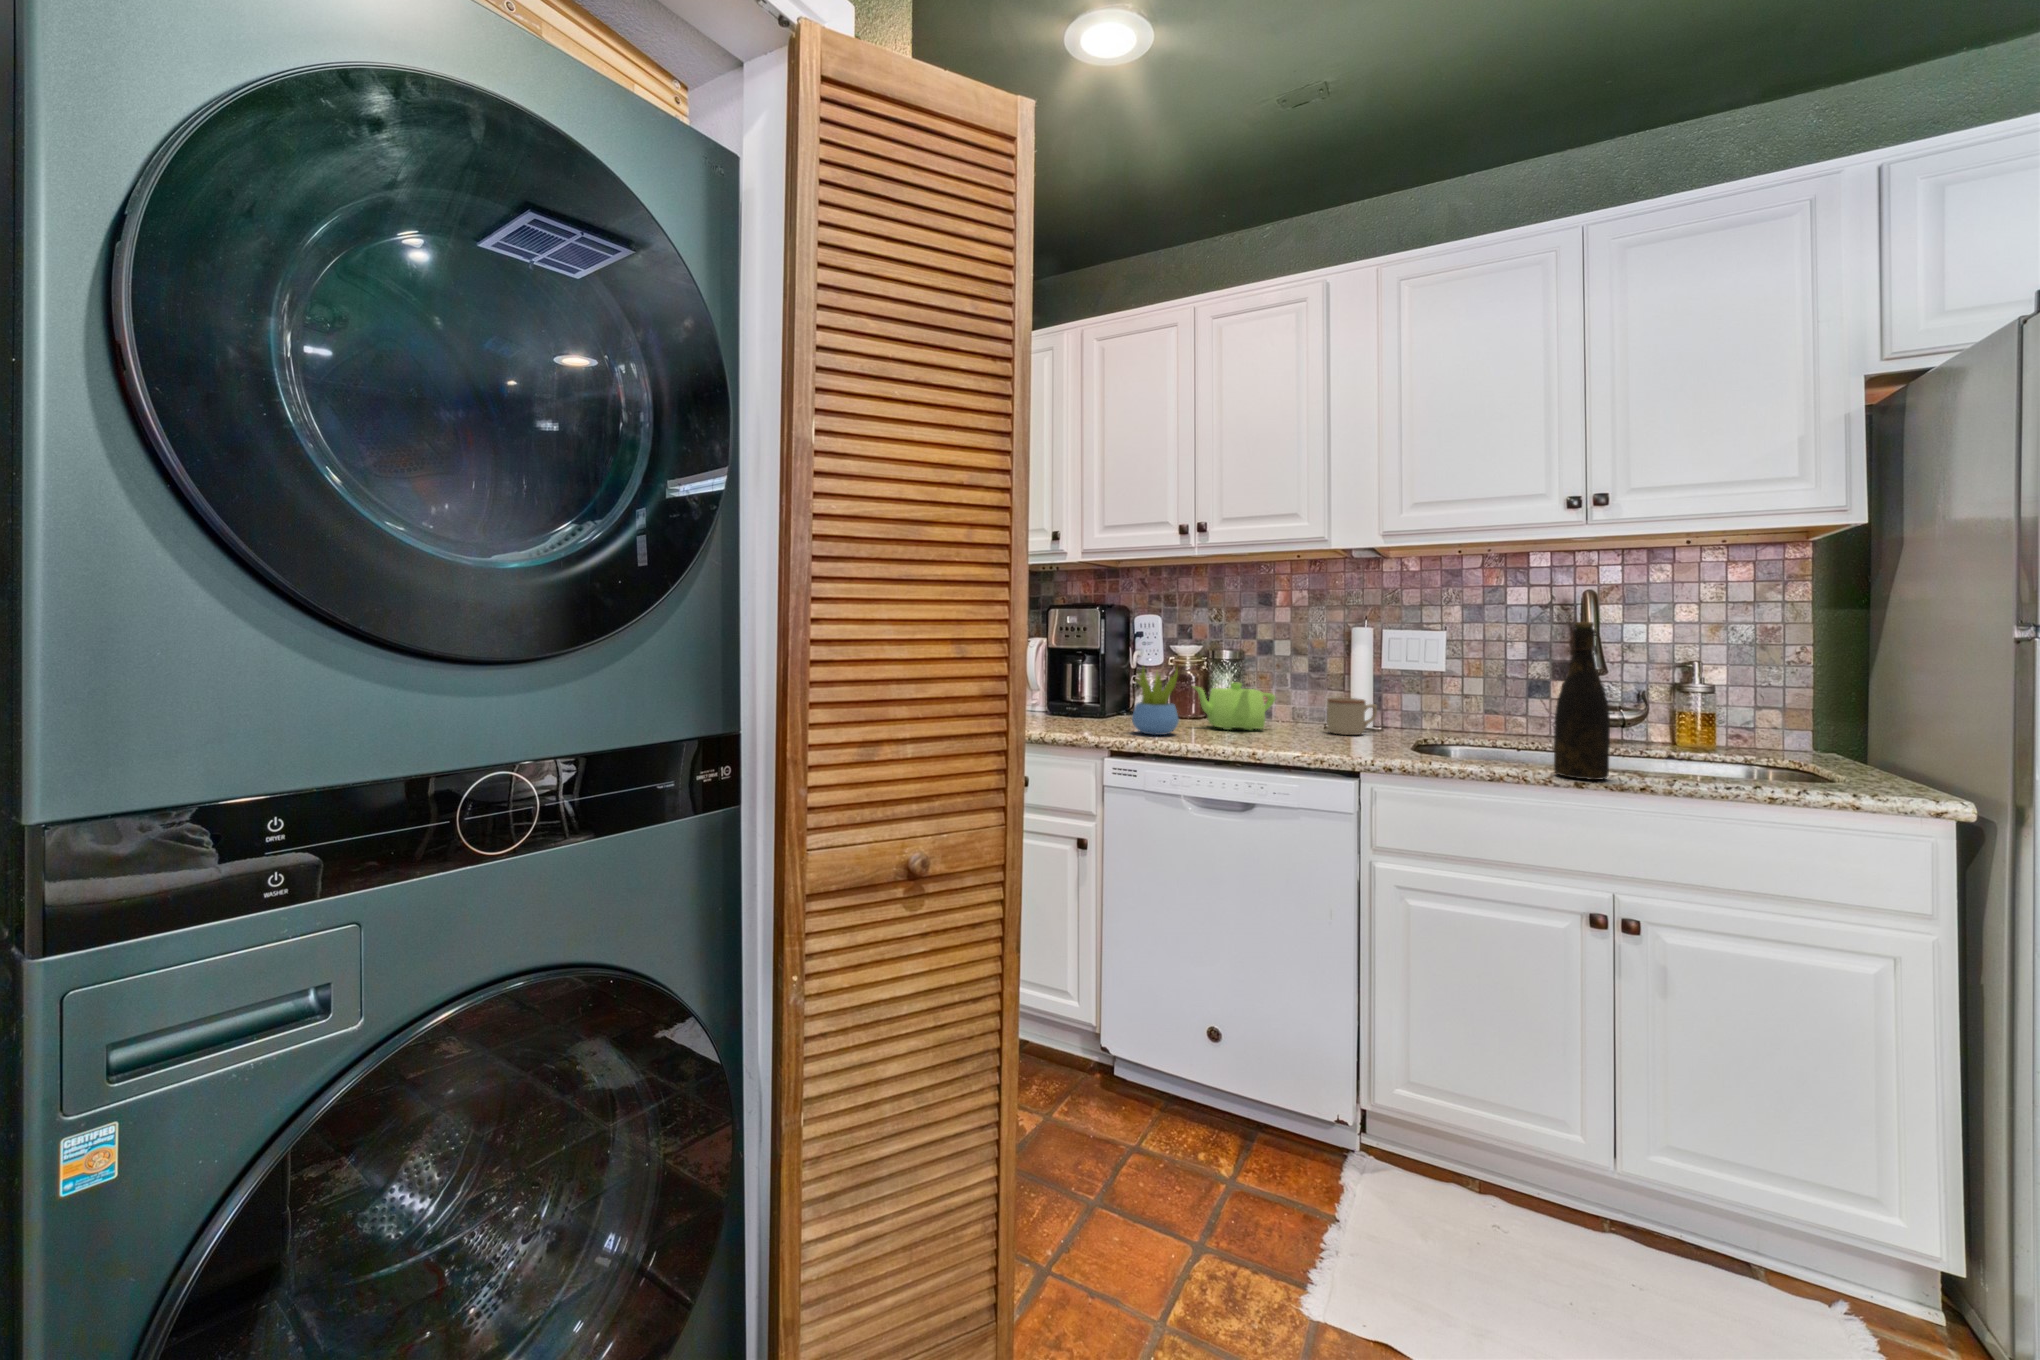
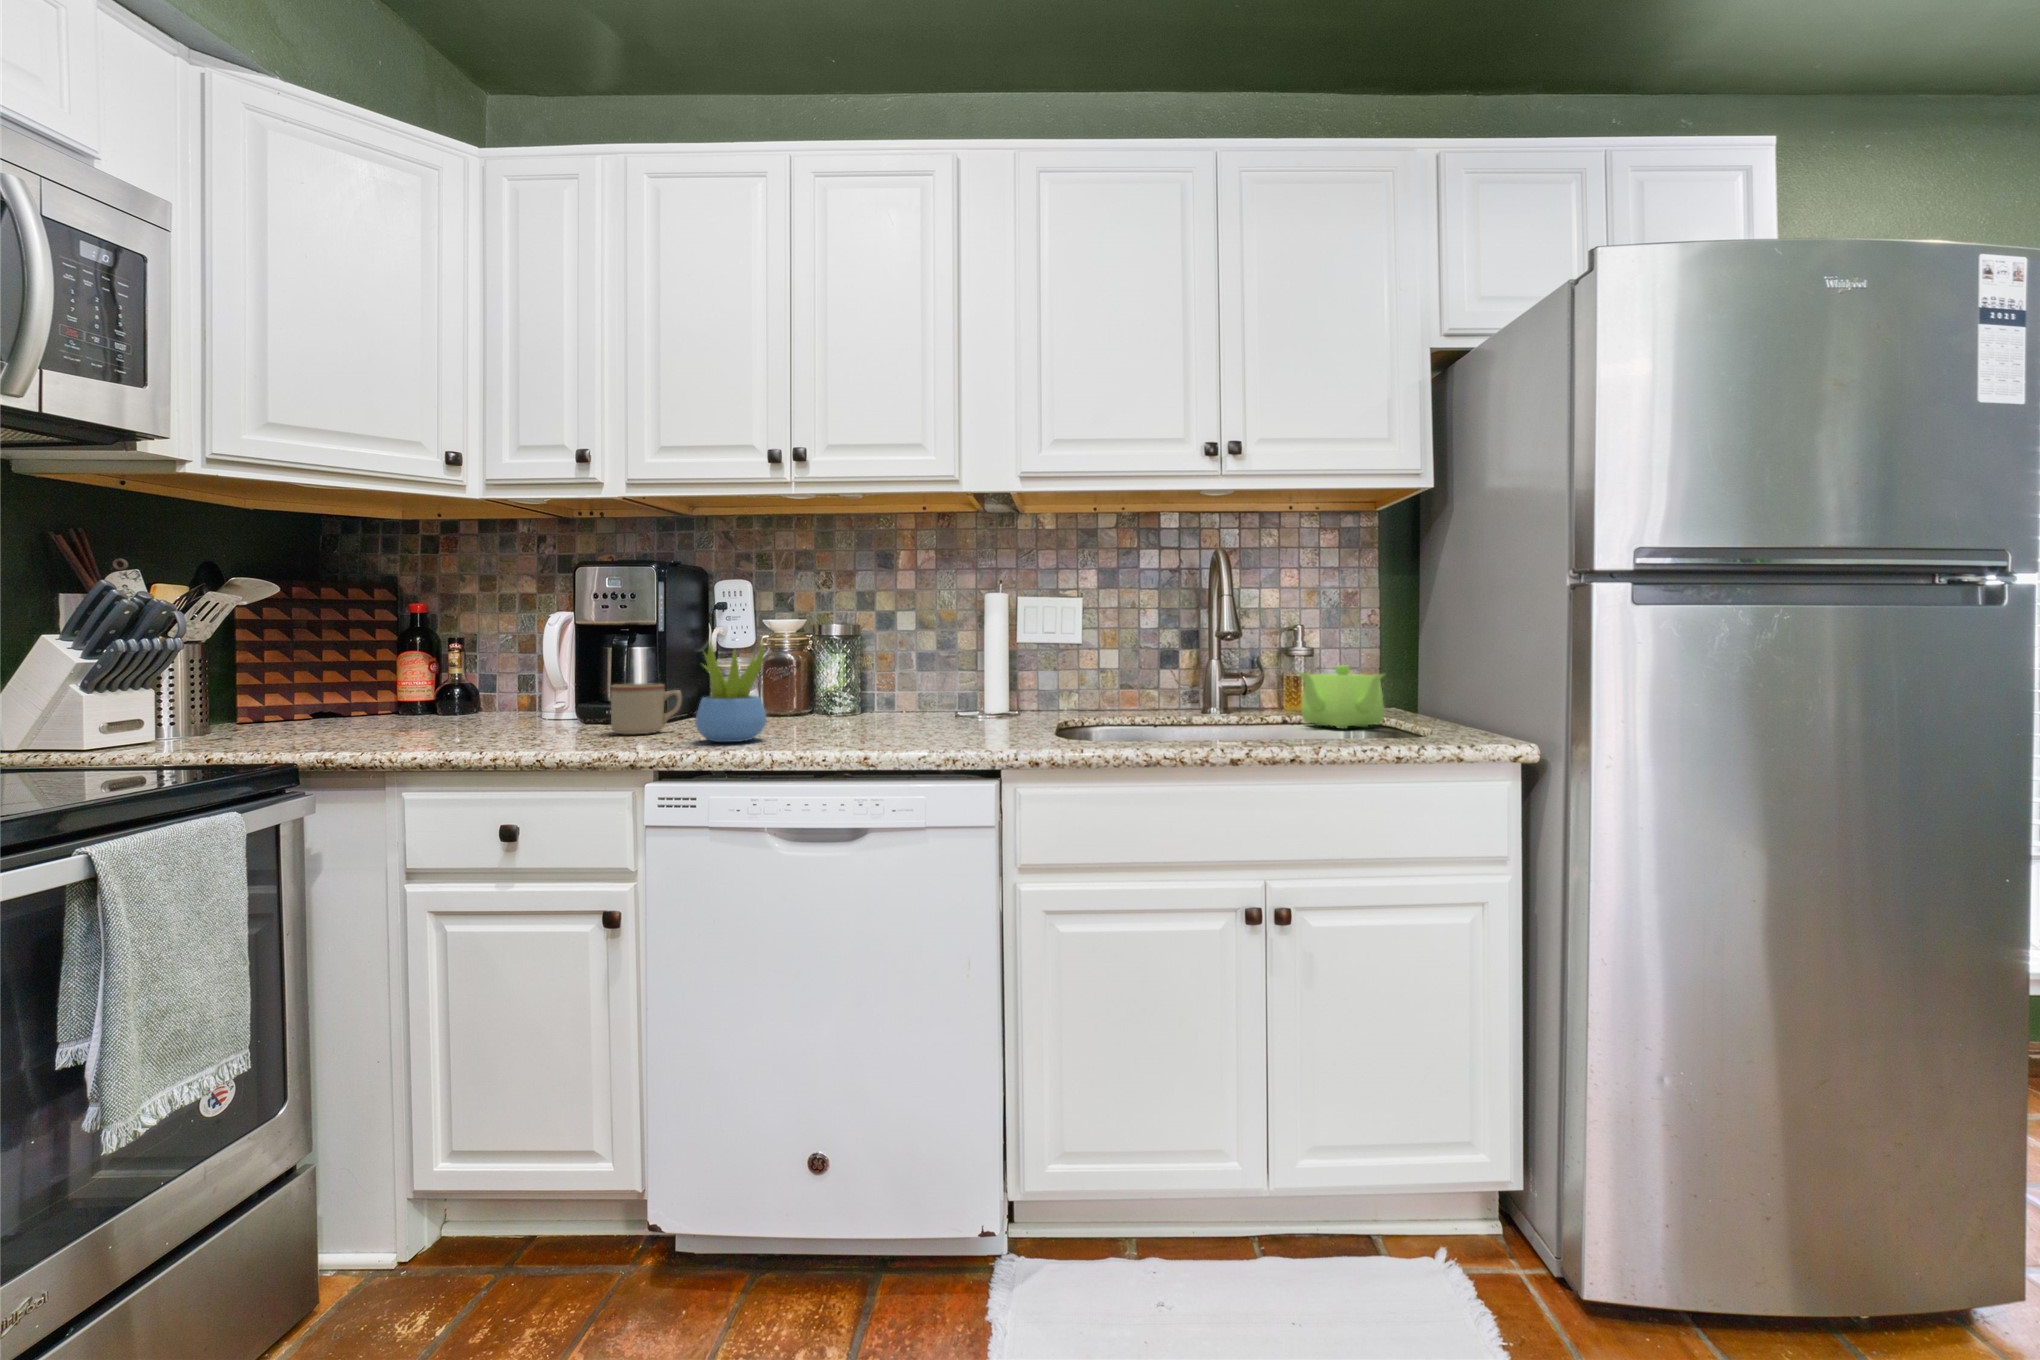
bottle: present [1554,622,1610,780] -> none [1205,573,1256,754]
teapot: present [1194,682,1276,730] -> present [1299,665,1384,729]
mug: present [1327,698,1377,735] -> present [611,683,682,734]

